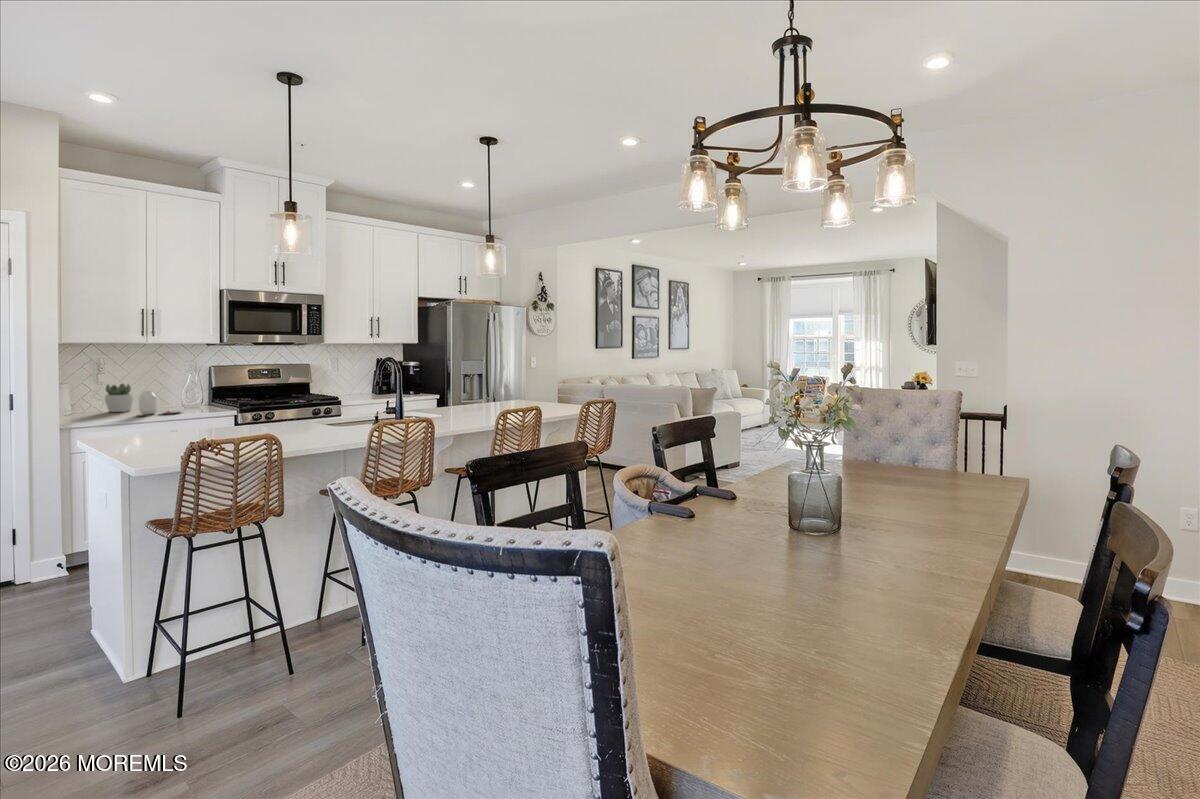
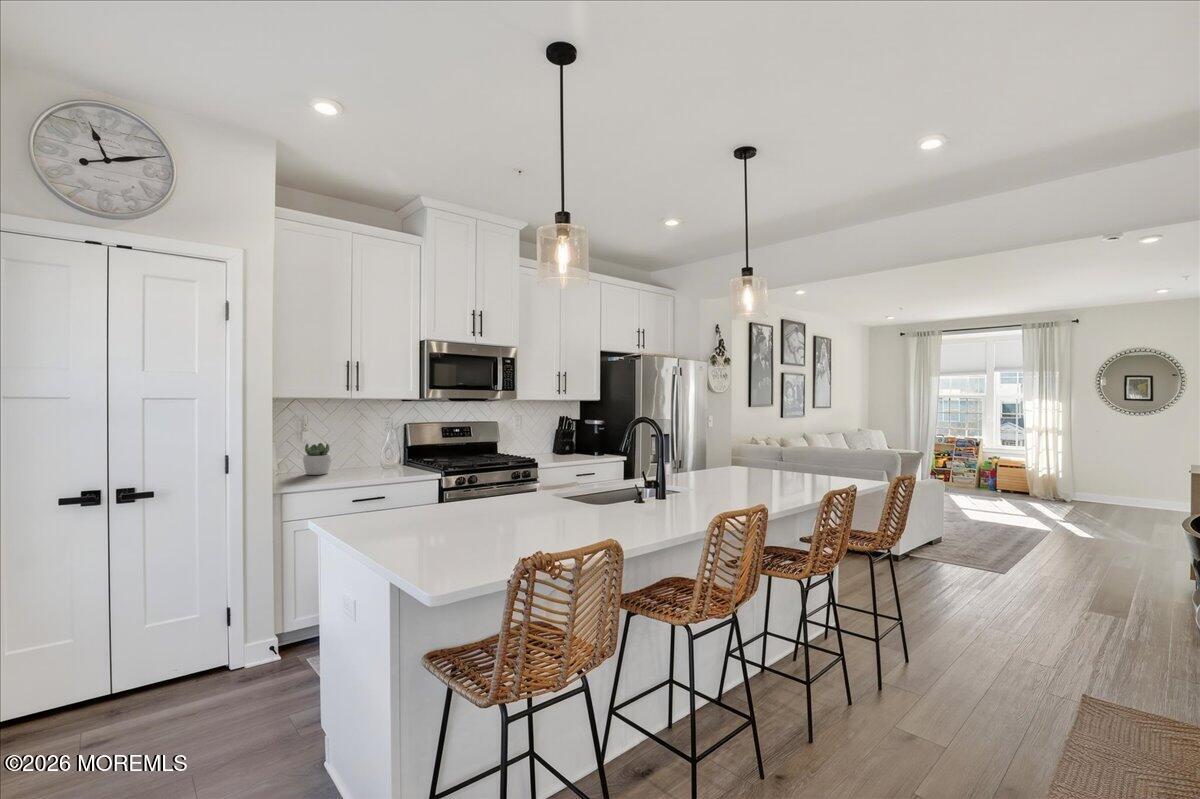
jar: present [139,390,181,415] -> none [338,451,385,480]

